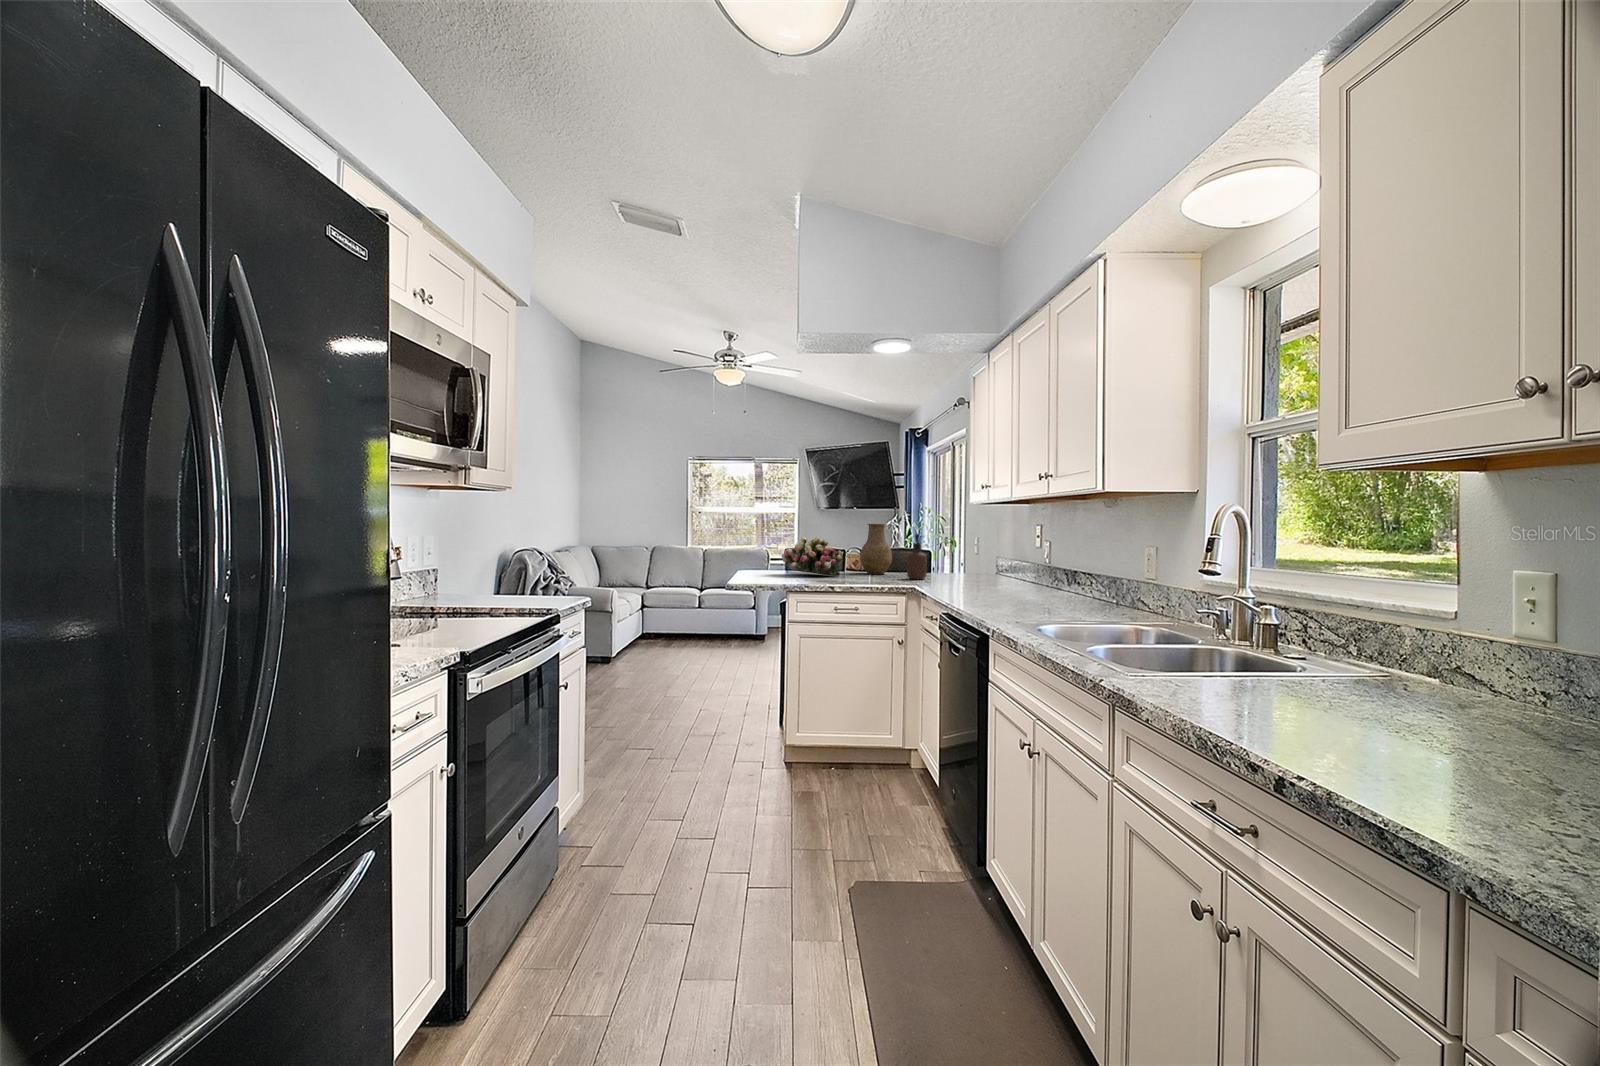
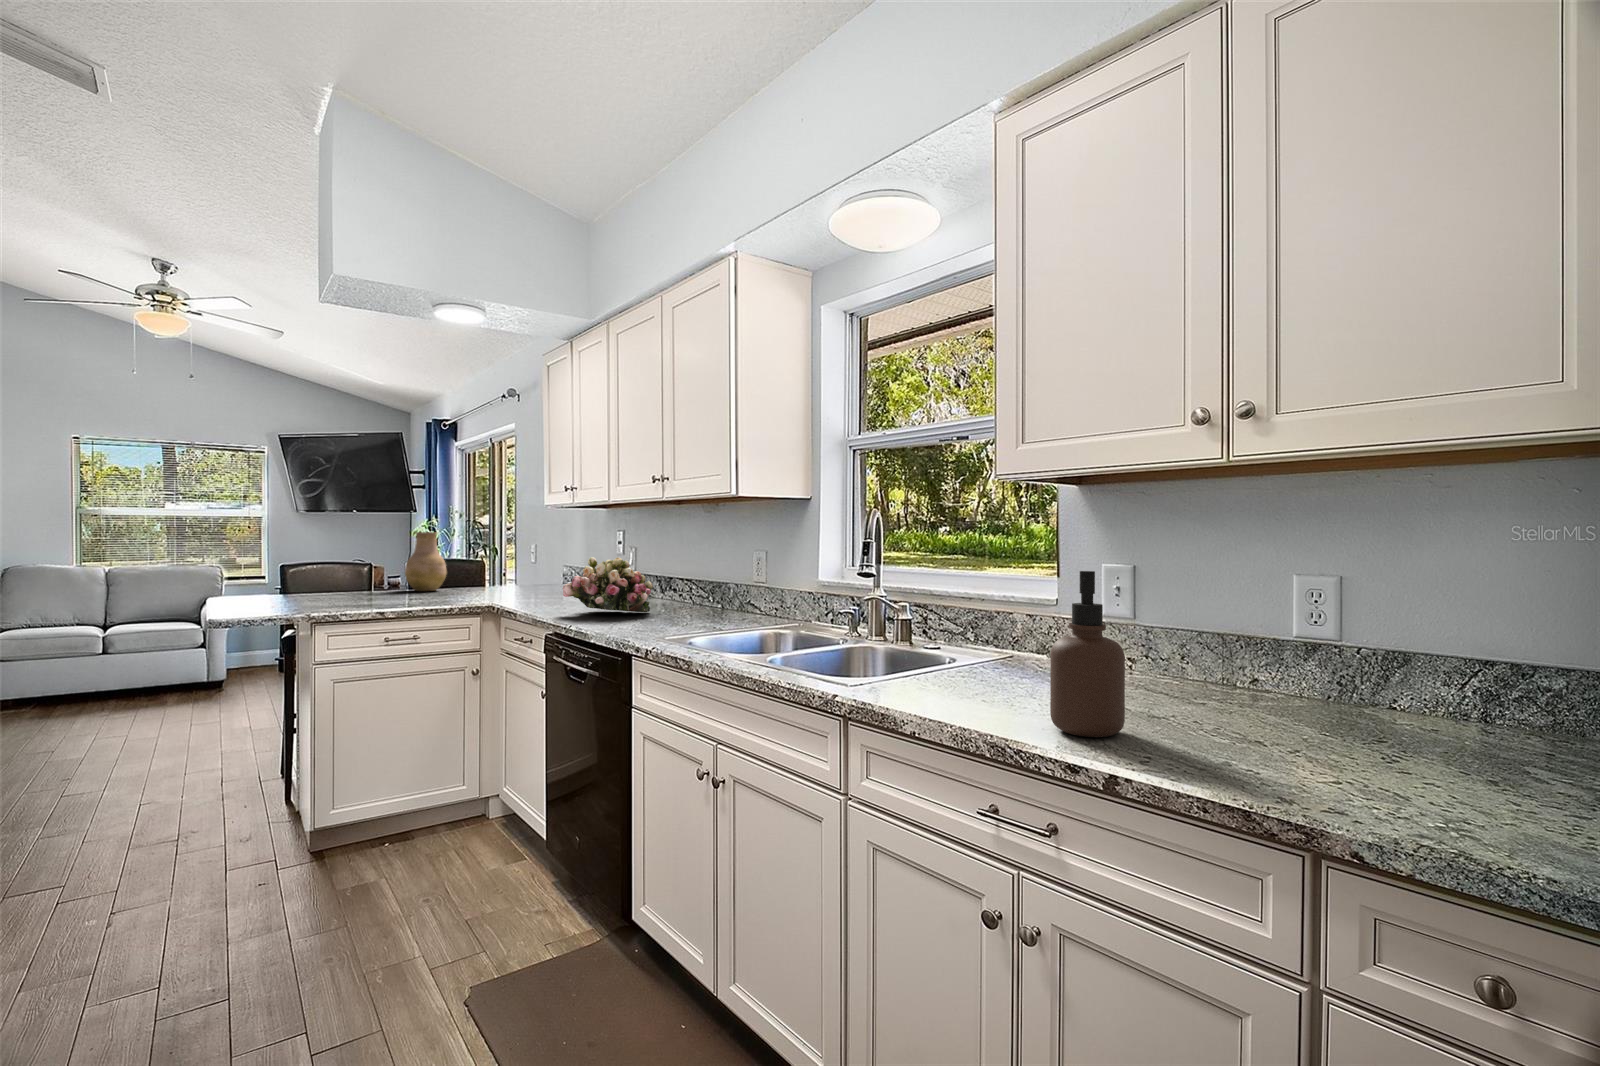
soap dispenser: present [907,534,927,579] -> present [1050,571,1125,737]
flower arrangement: present [781,537,842,576] -> present [563,557,653,612]

